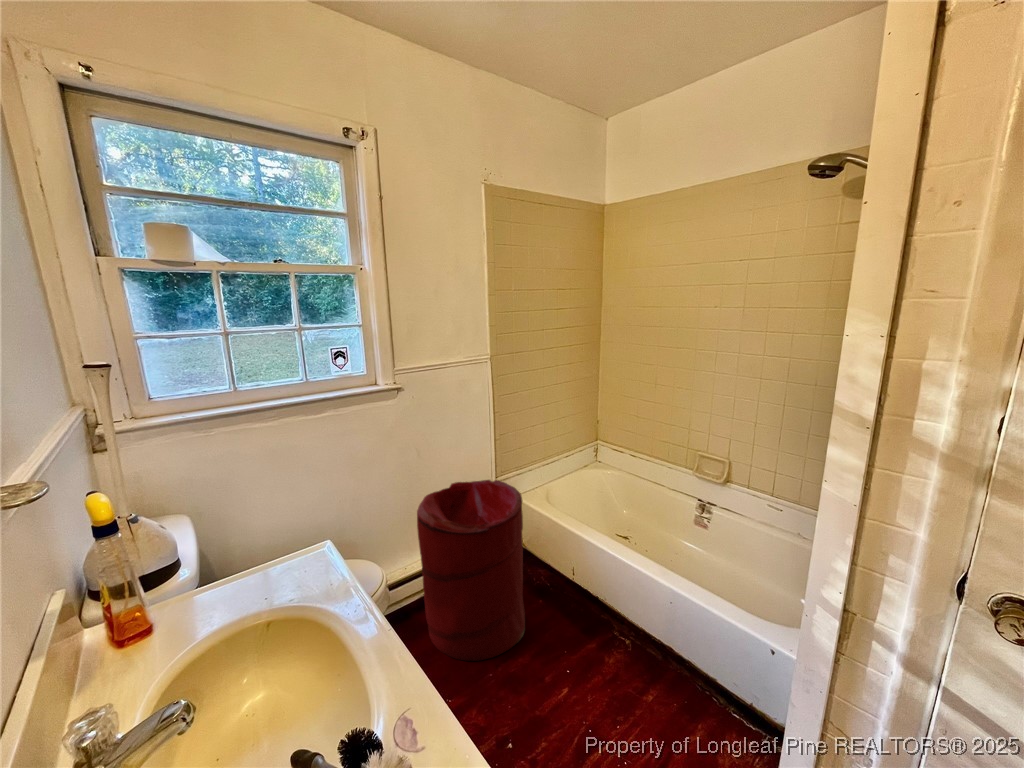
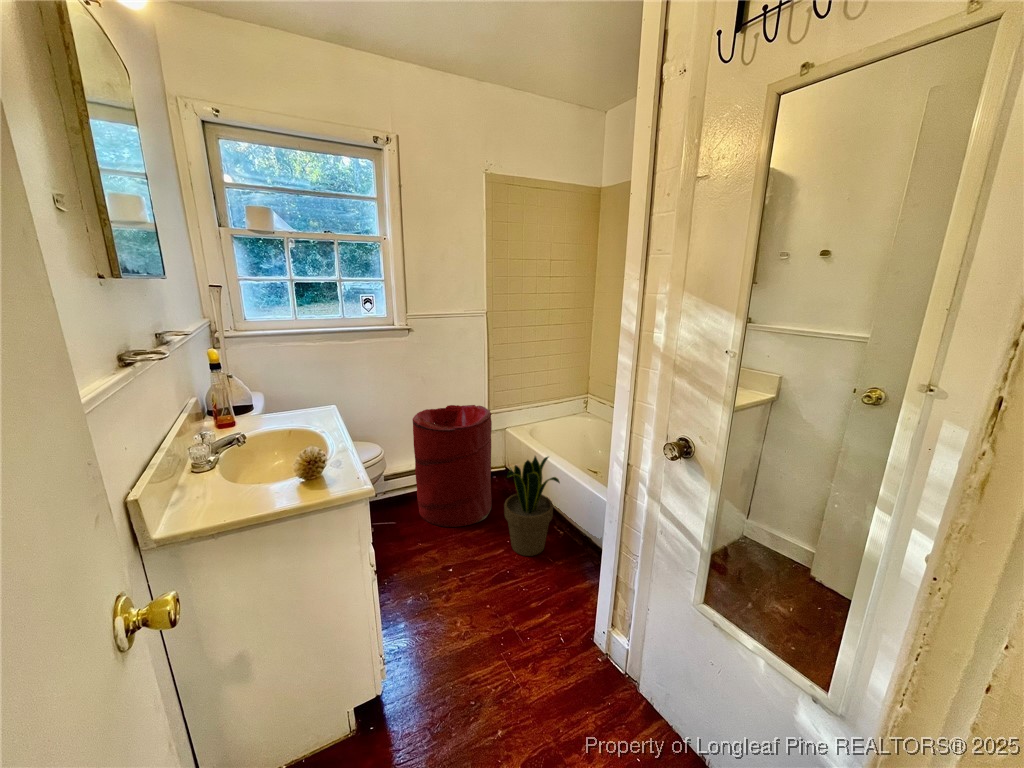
potted plant: none [566,548,646,693] -> present [504,456,560,556]

